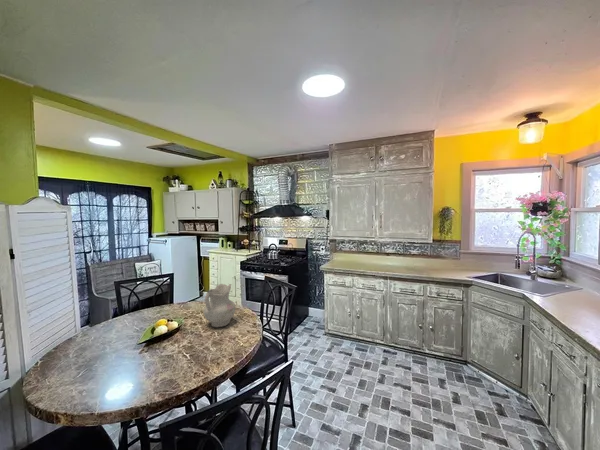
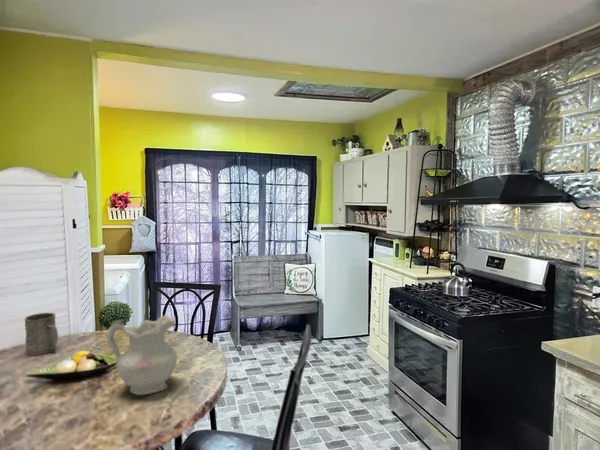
mug: none [75,314,111,350] -> present [25,313,58,355]

